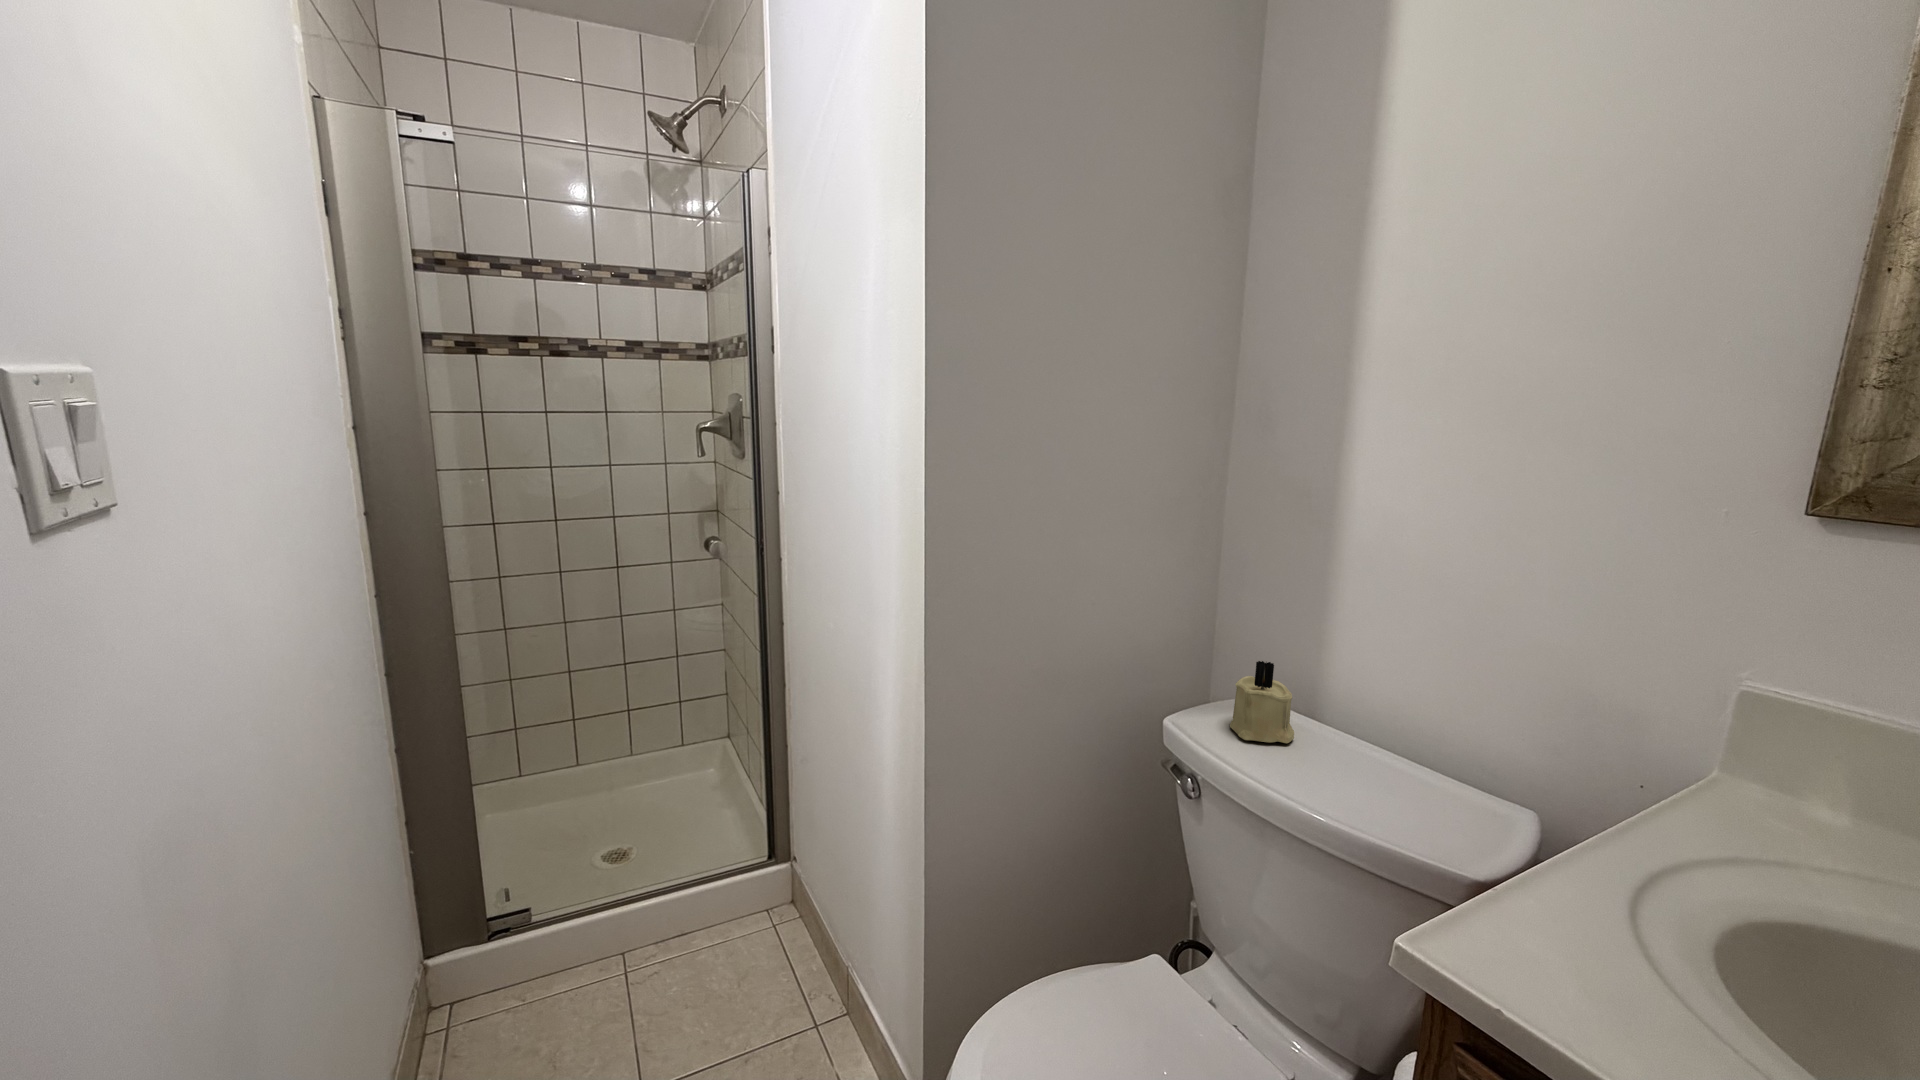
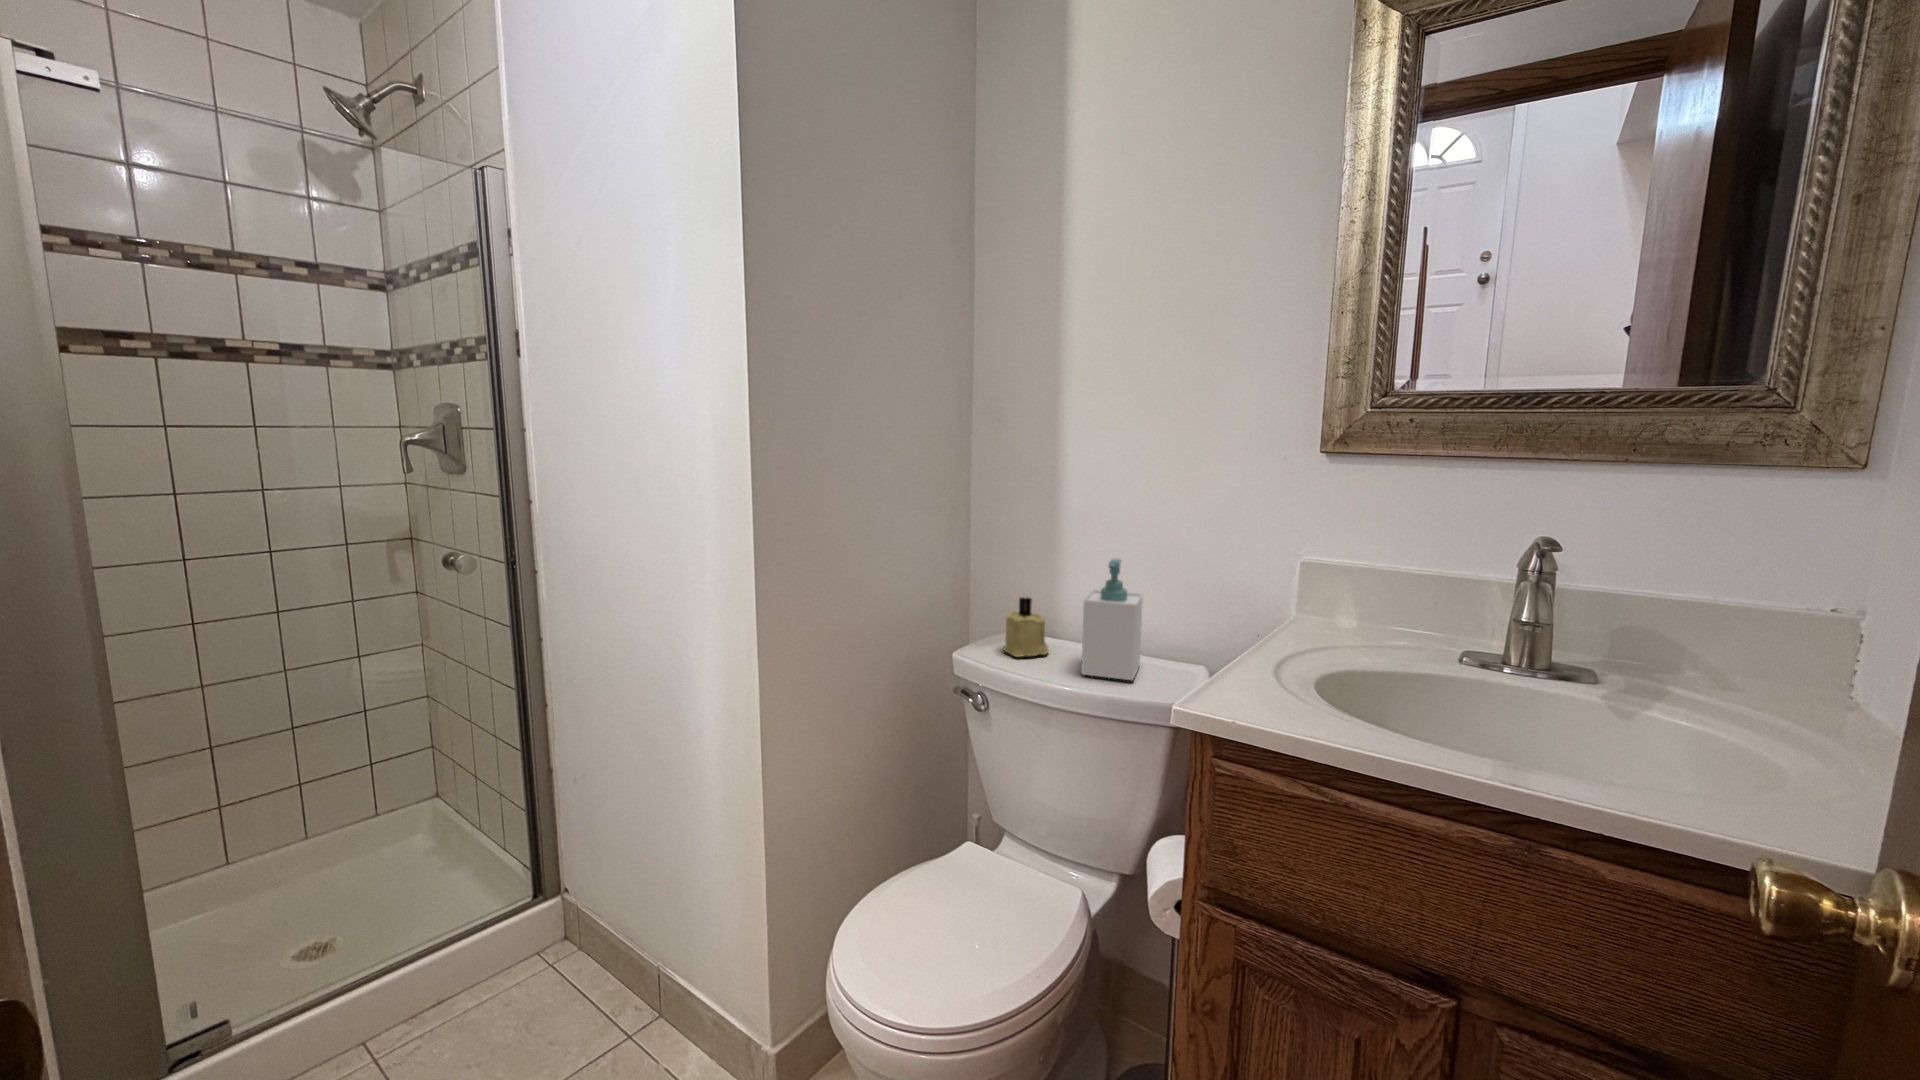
soap bottle: none [1329,631,1444,815] -> present [1081,559,1143,680]

